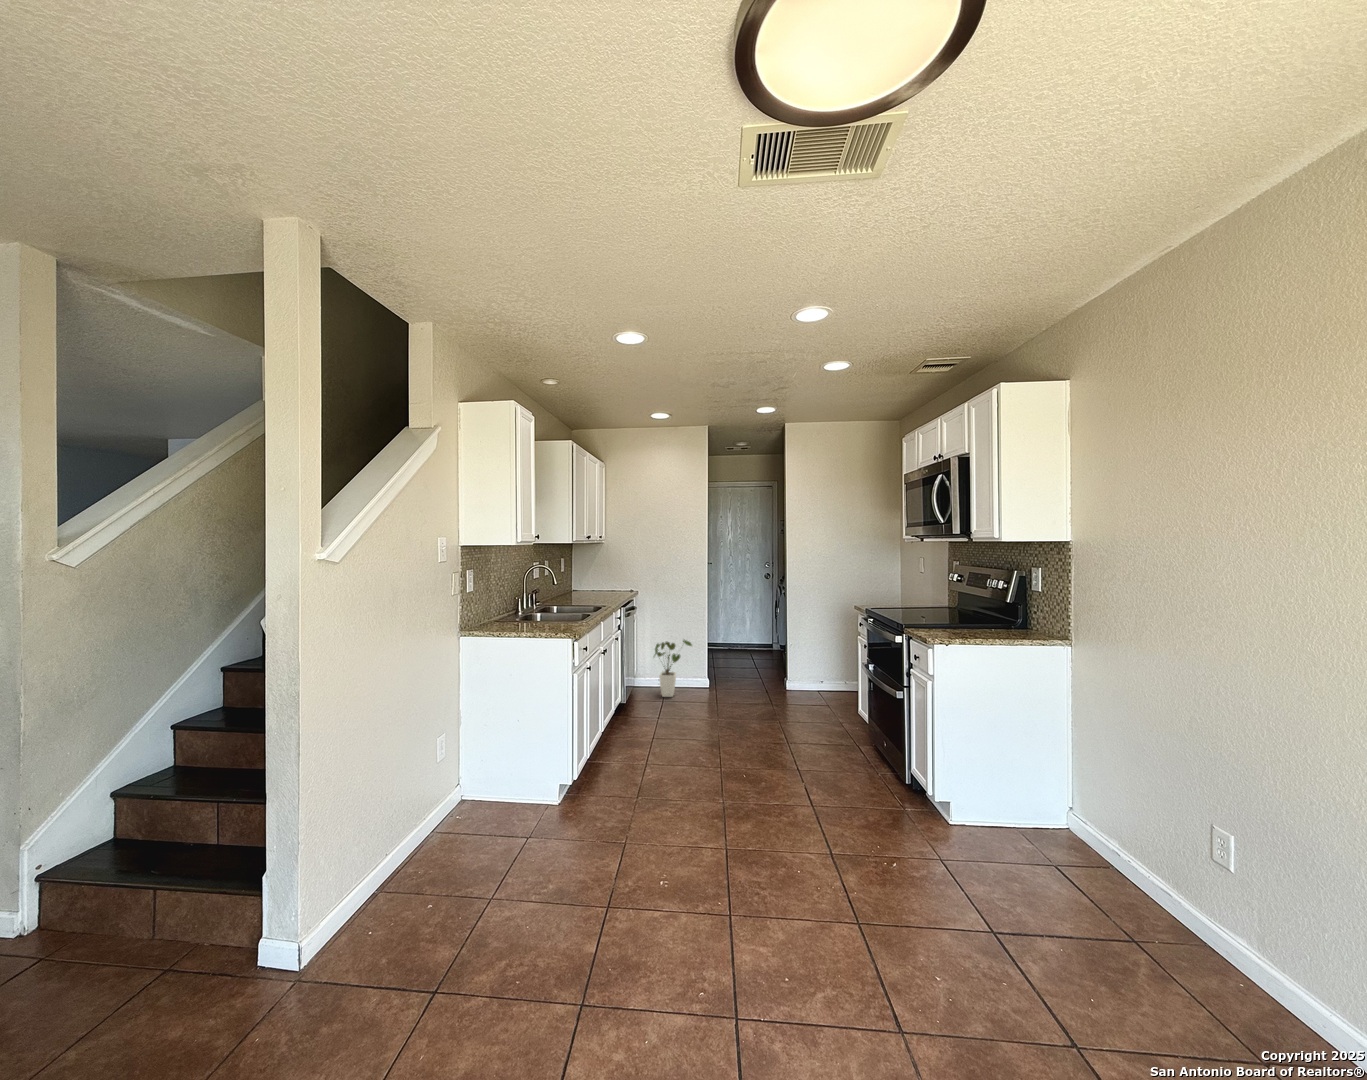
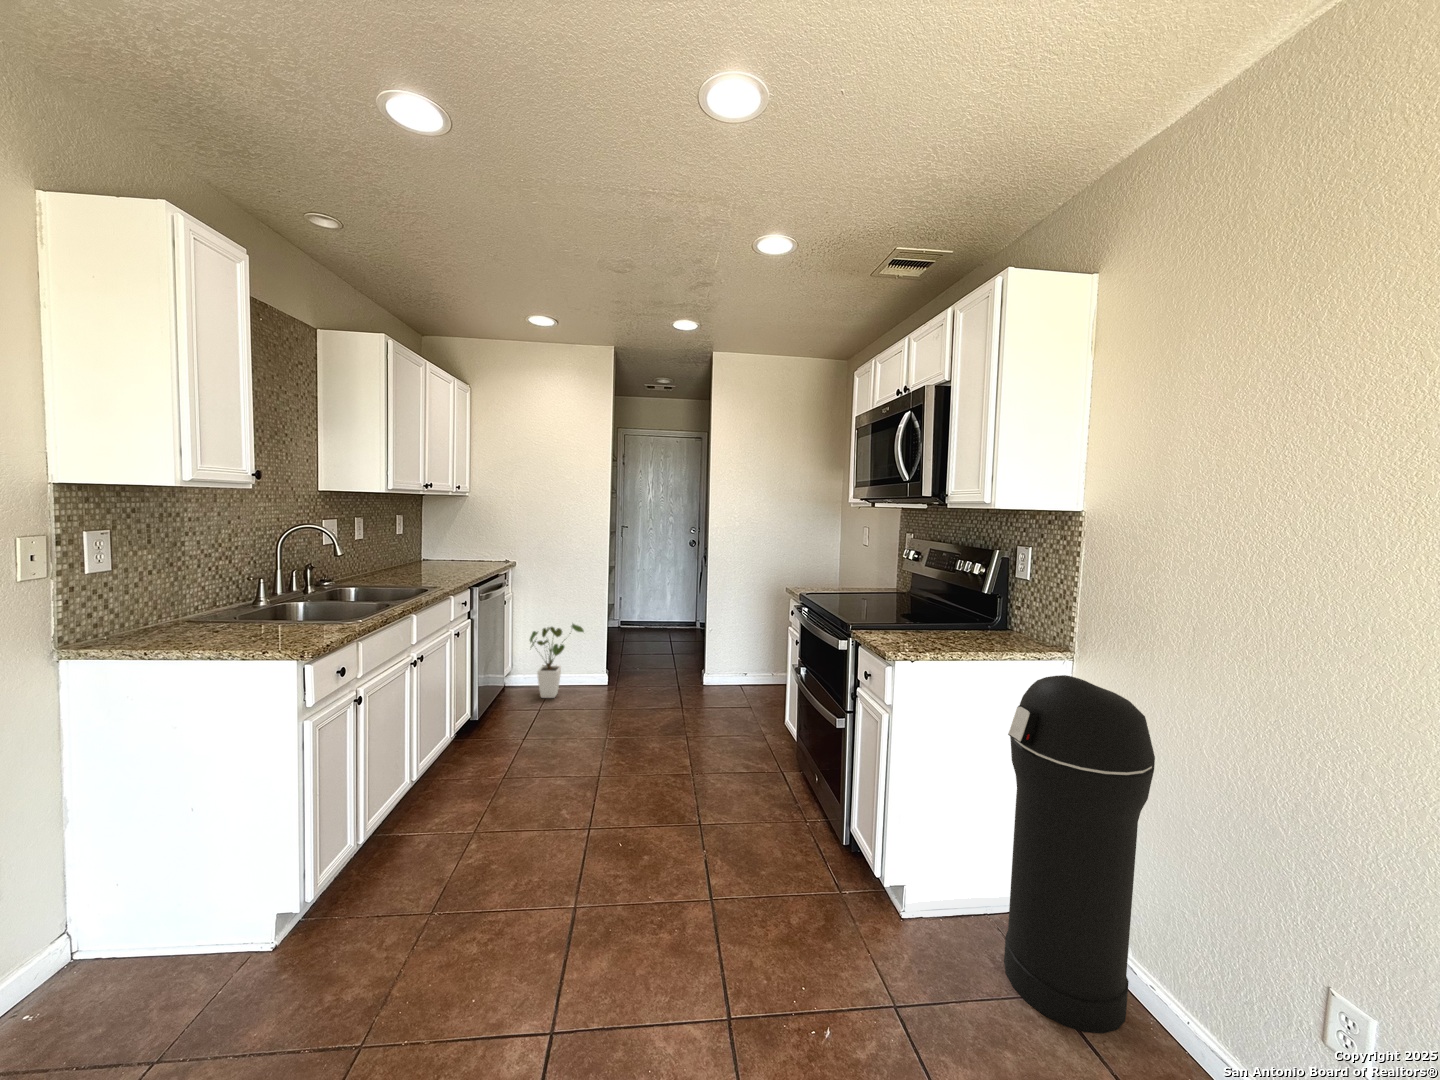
trash can: none [1010,649,1111,884] -> present [1004,675,1155,1034]

